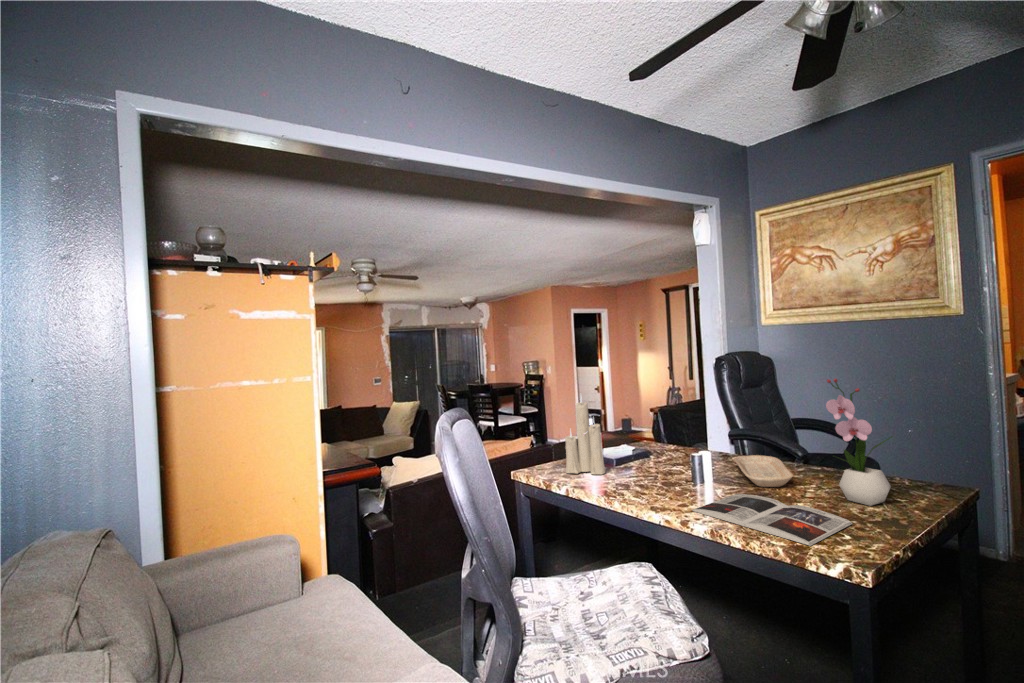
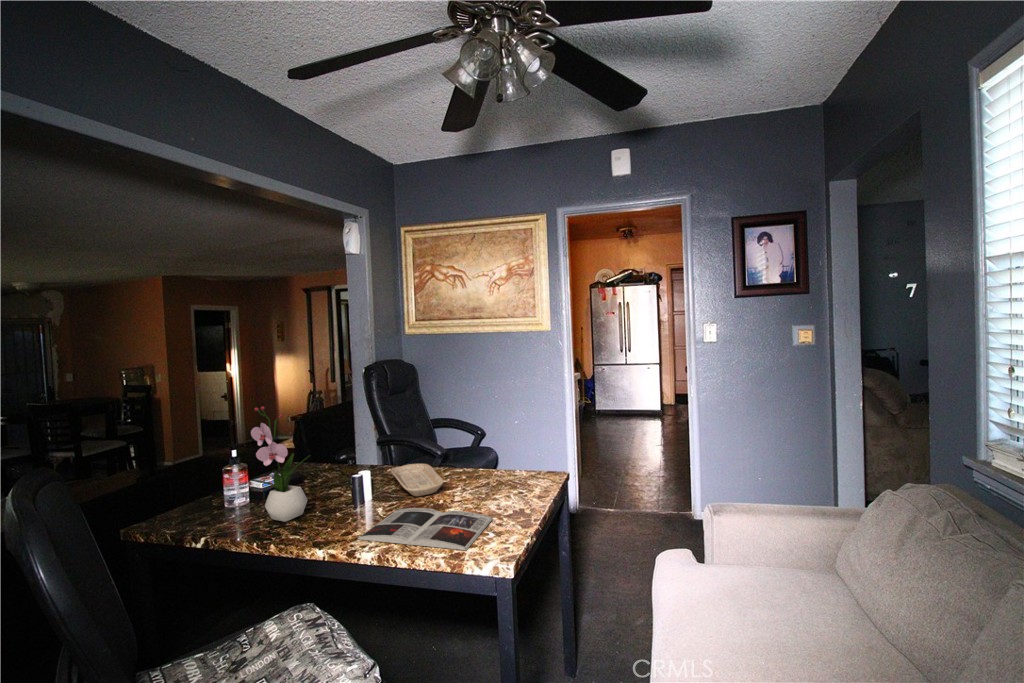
flower arrangement: present [826,379,892,506] -> present [251,406,310,522]
candle: present [565,399,606,475] -> none [194,414,251,522]

